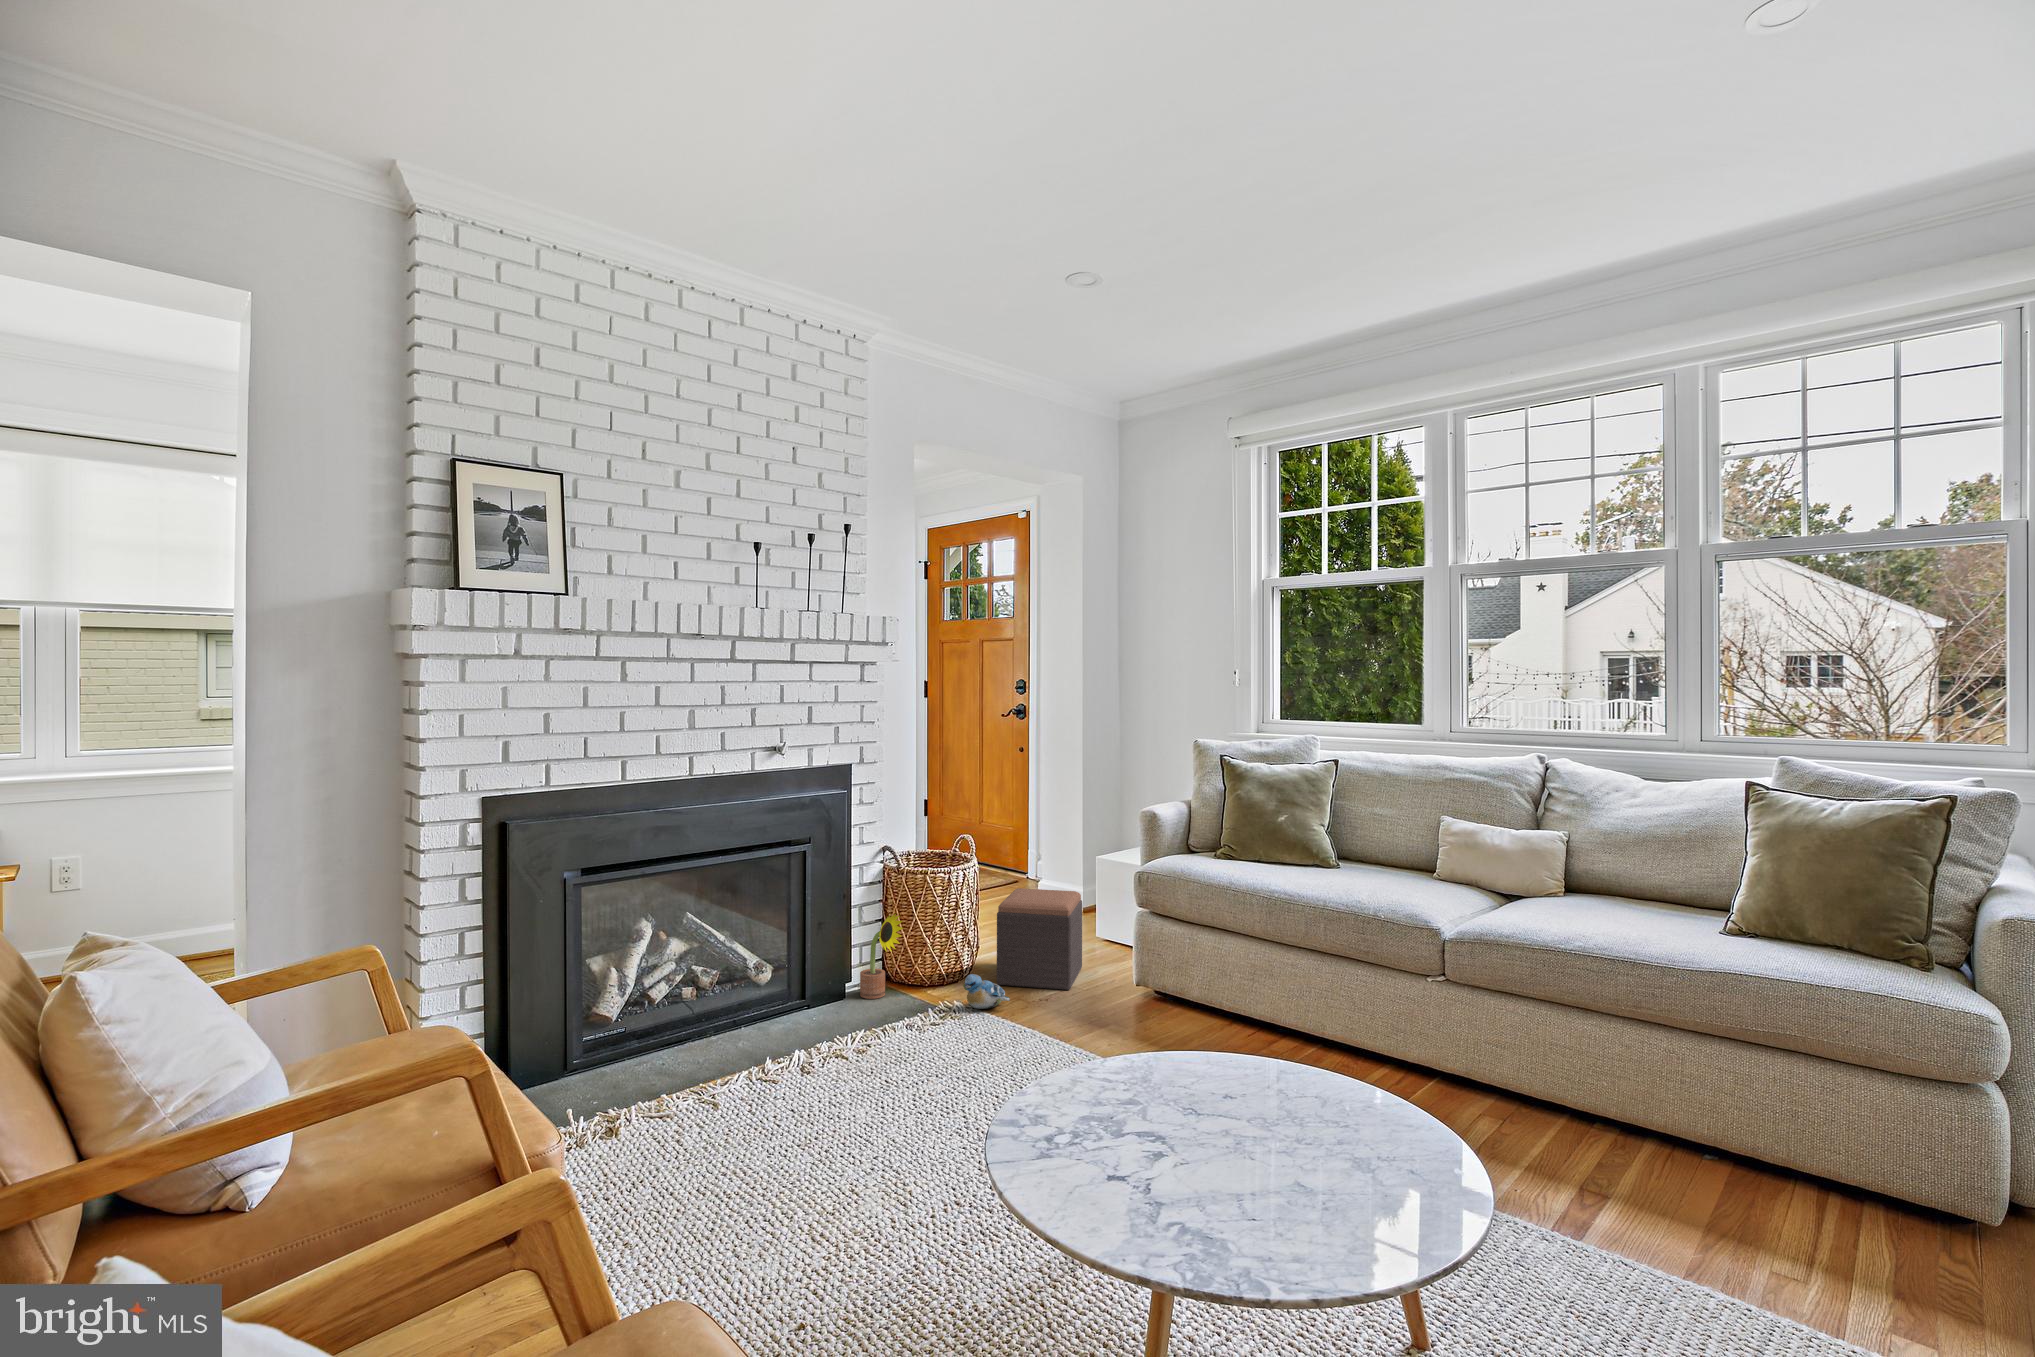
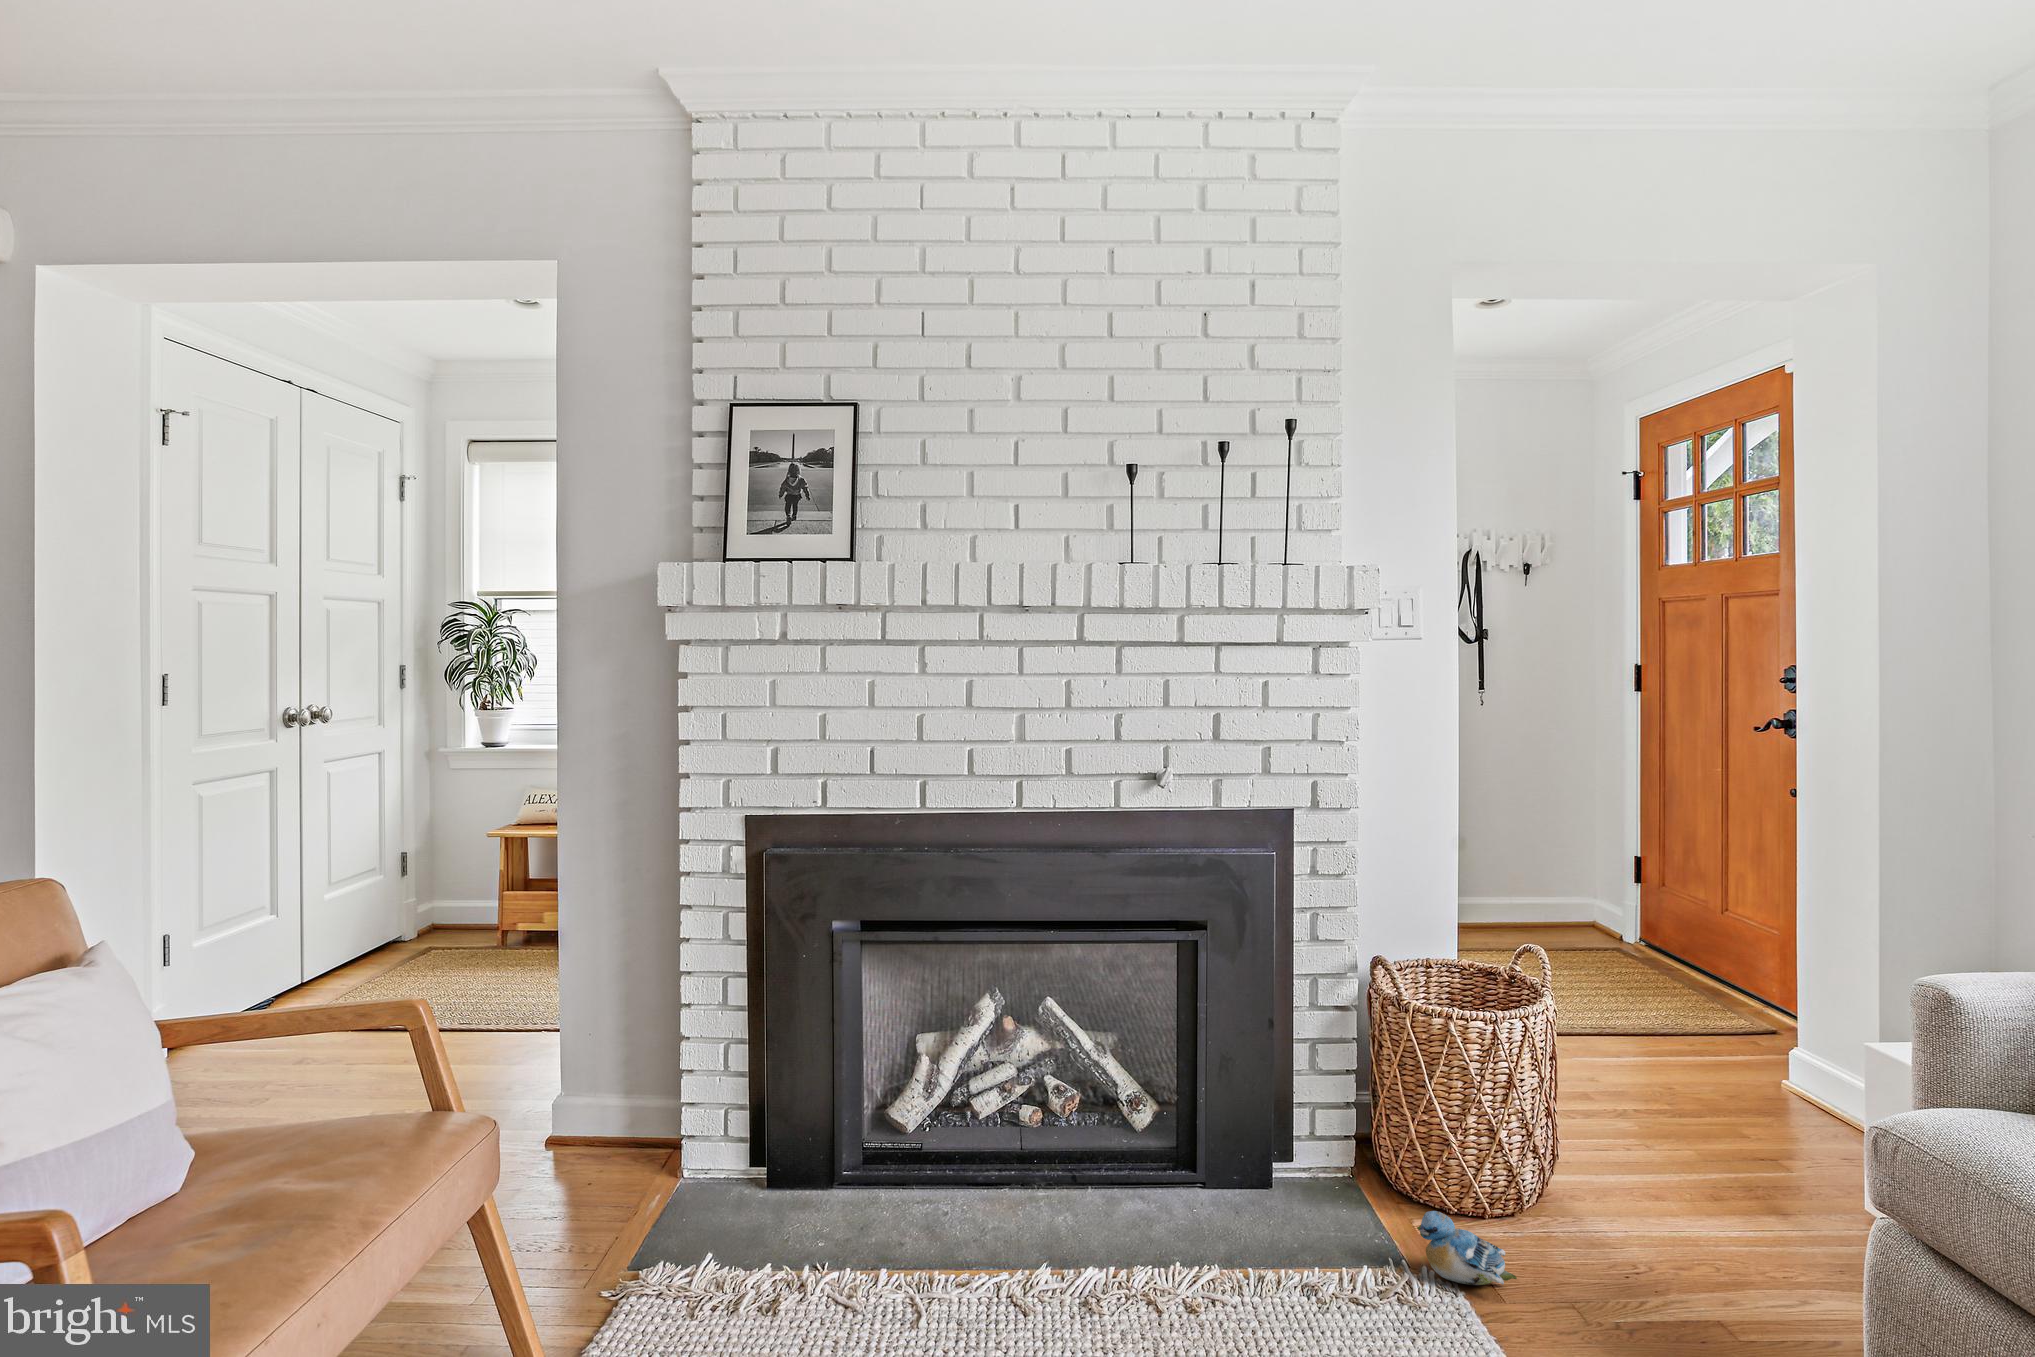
footstool: present [997,888,1082,990] -> none [1534,1068,1750,1301]
decorative plant: present [860,914,903,999] -> none [1287,1066,1361,1201]

